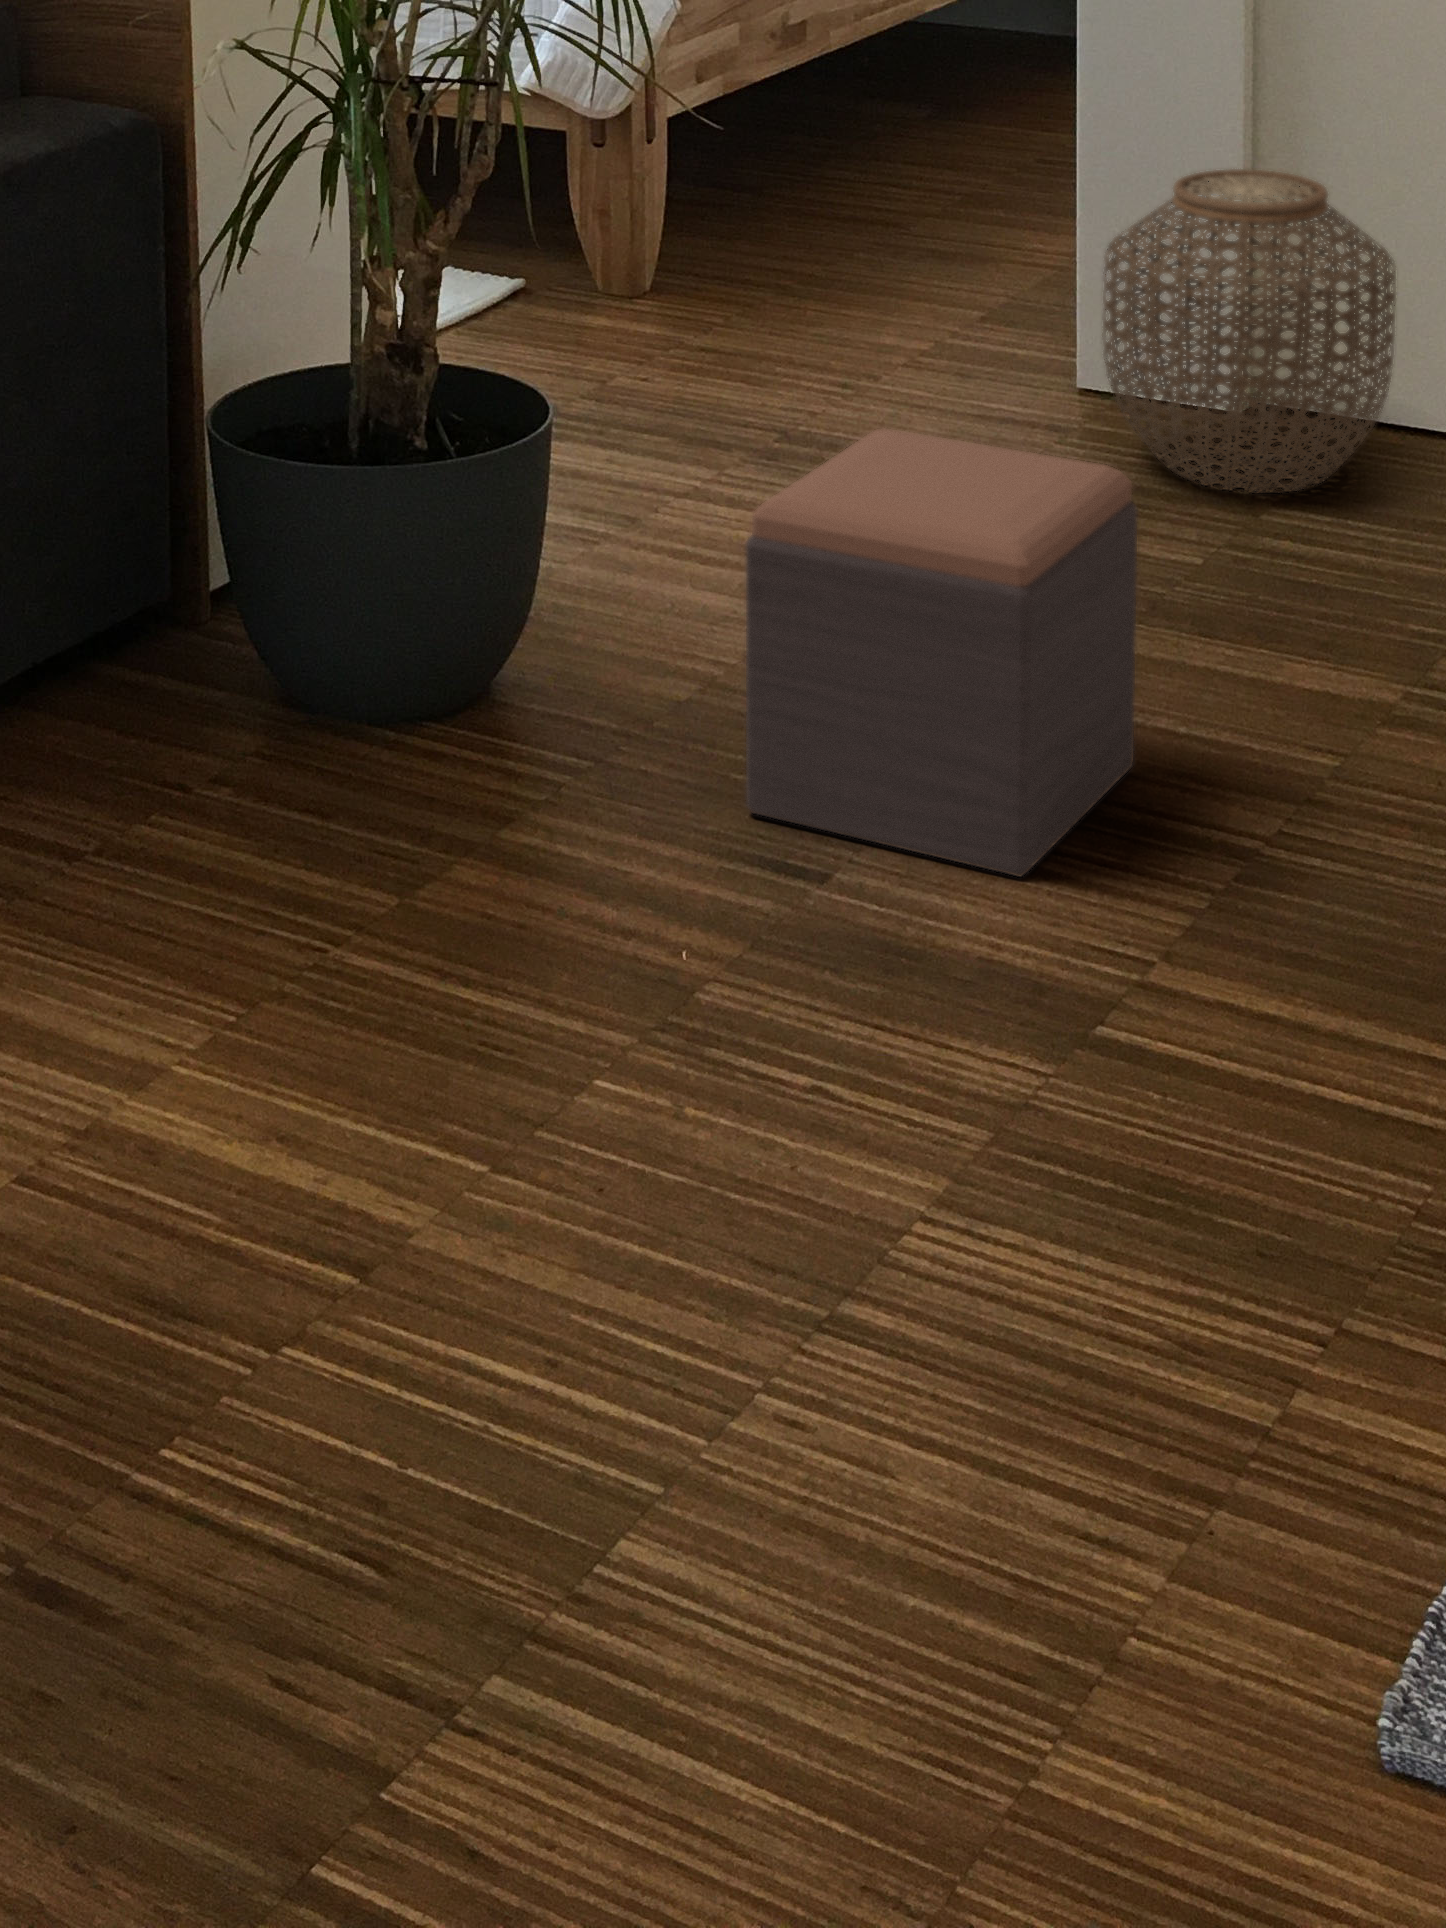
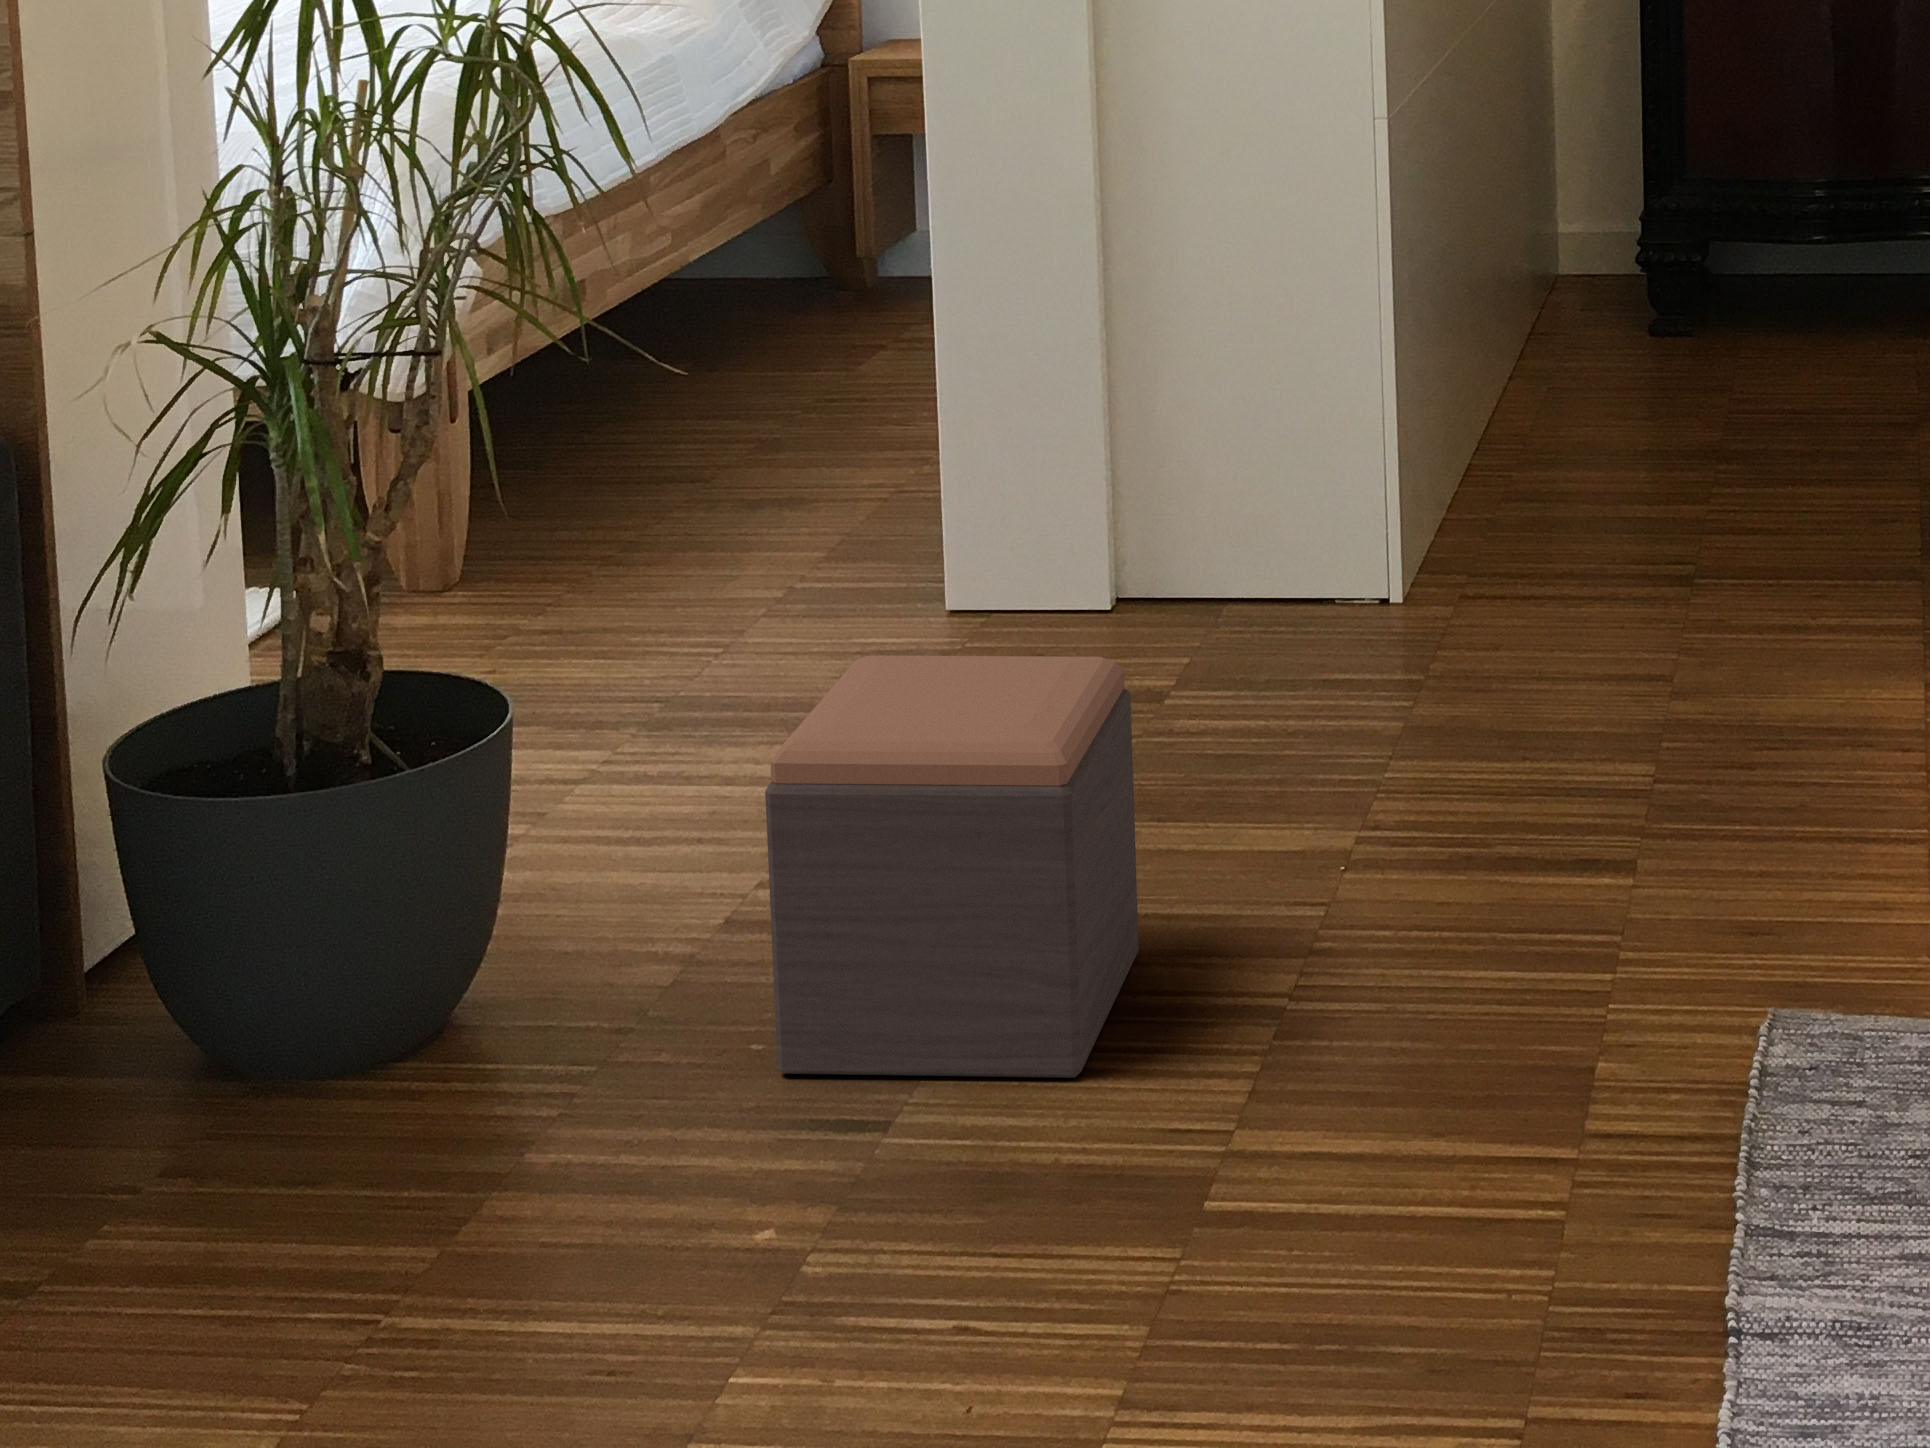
woven basket: present [1102,169,1396,493] -> none [982,364,1257,678]

